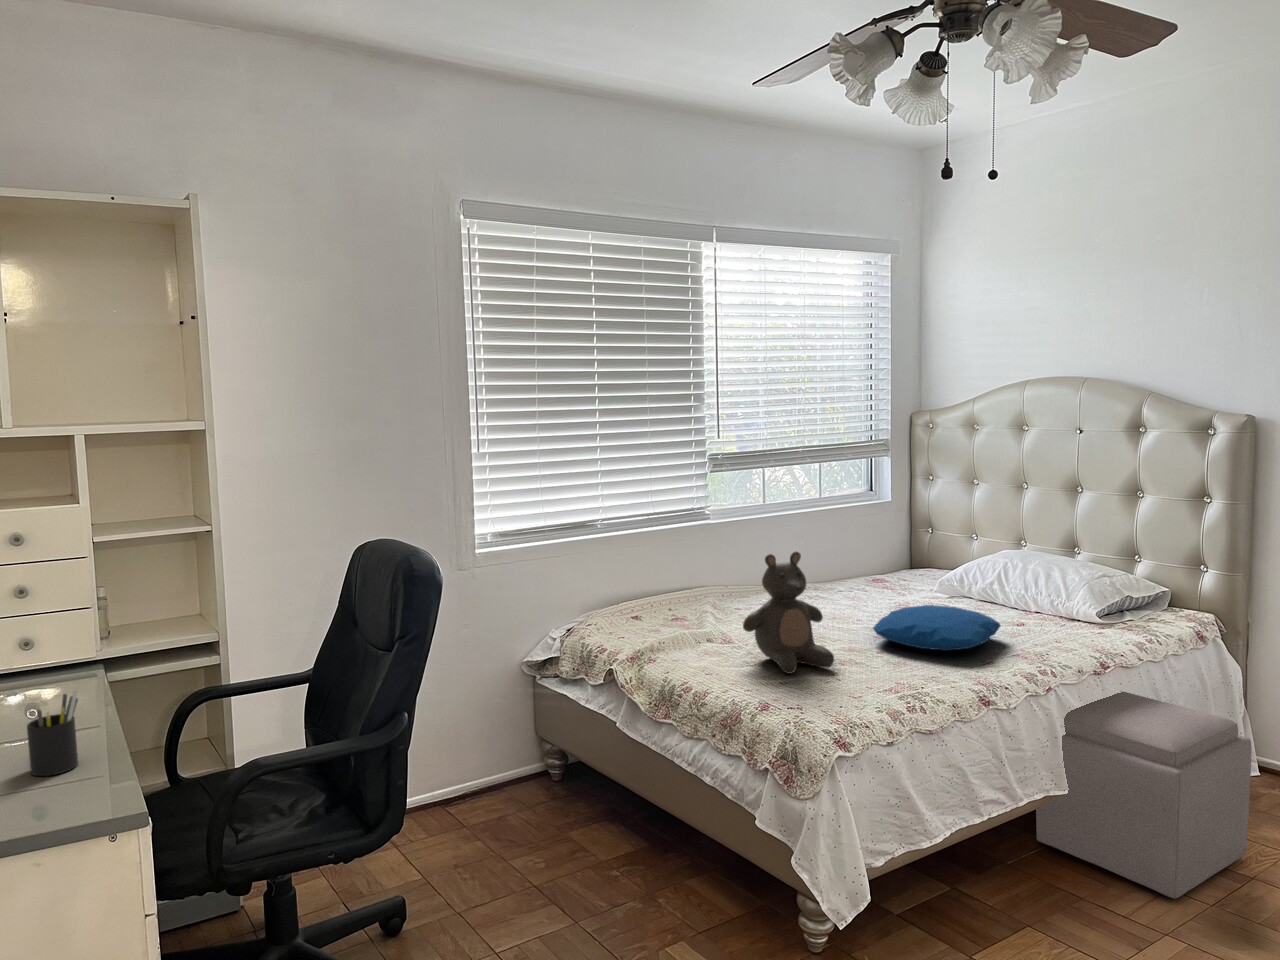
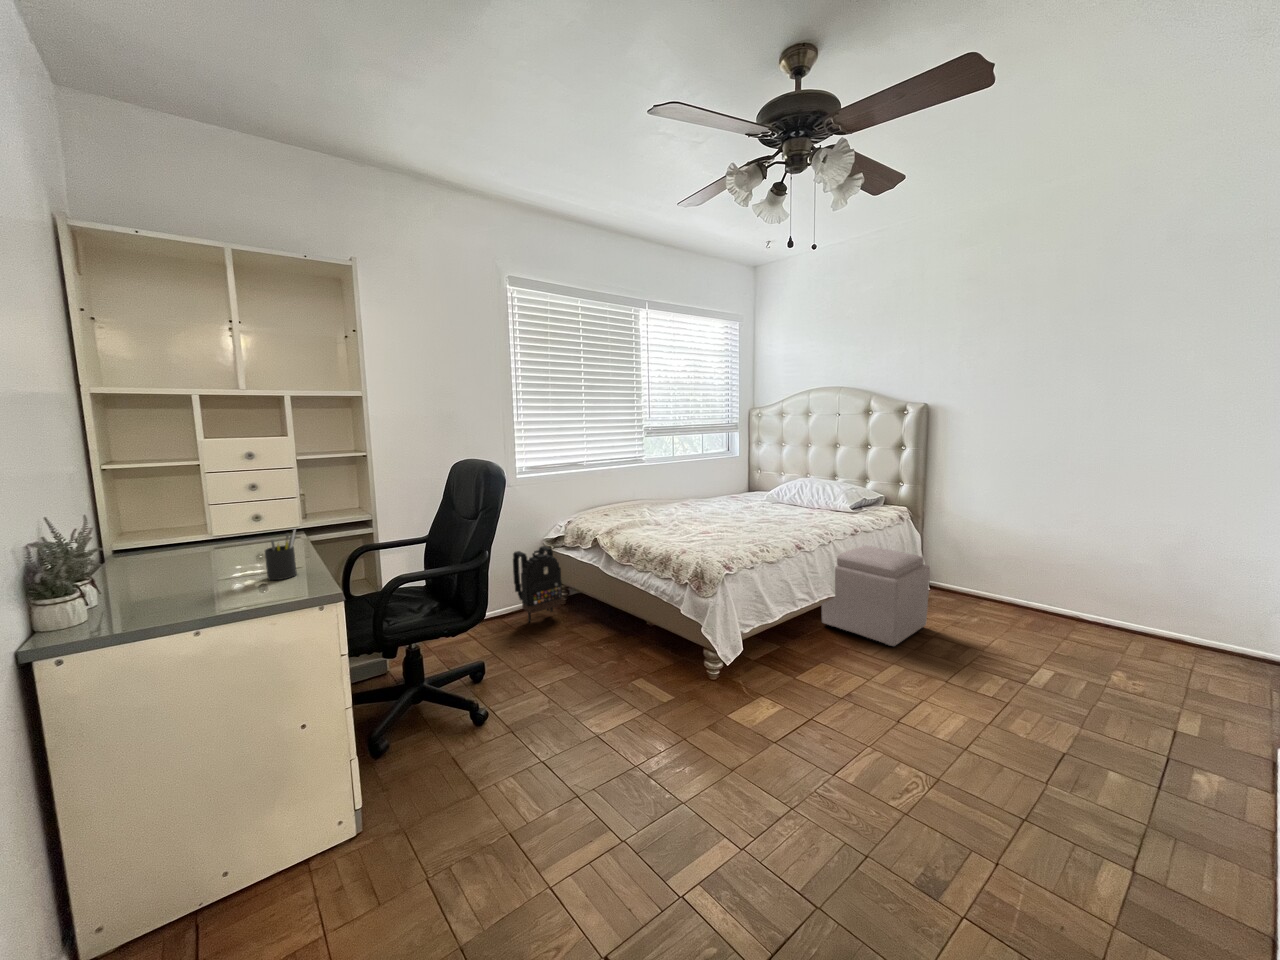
teddy bear: present [743,552,834,673] -> none [669,472,718,536]
pillow: present [873,605,1000,651] -> none [736,504,803,525]
backpack: none [465,676,555,816] -> present [513,546,564,622]

